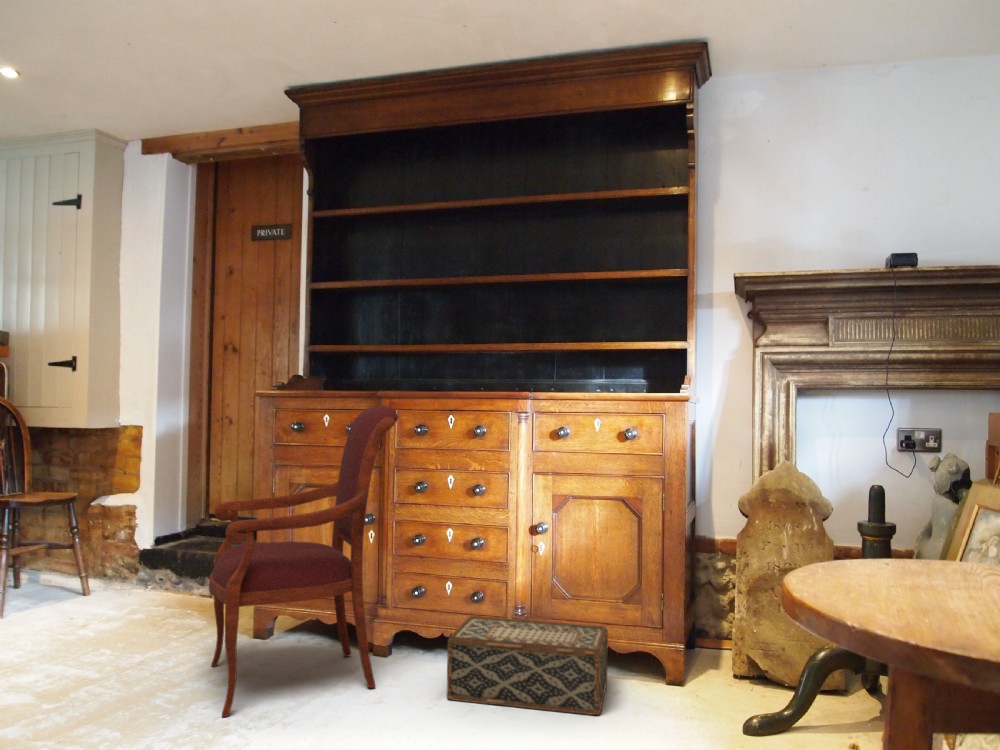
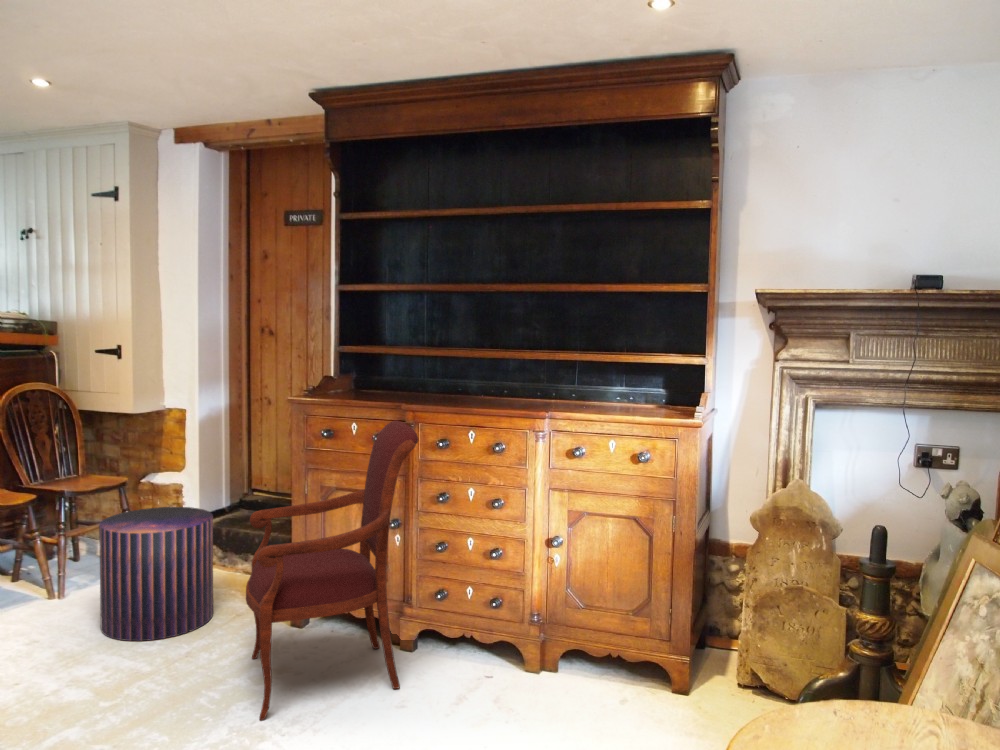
pouf: none [41,516,171,654] -> present [99,507,213,641]
woven basket: present [447,616,608,715] -> none [465,620,617,727]

